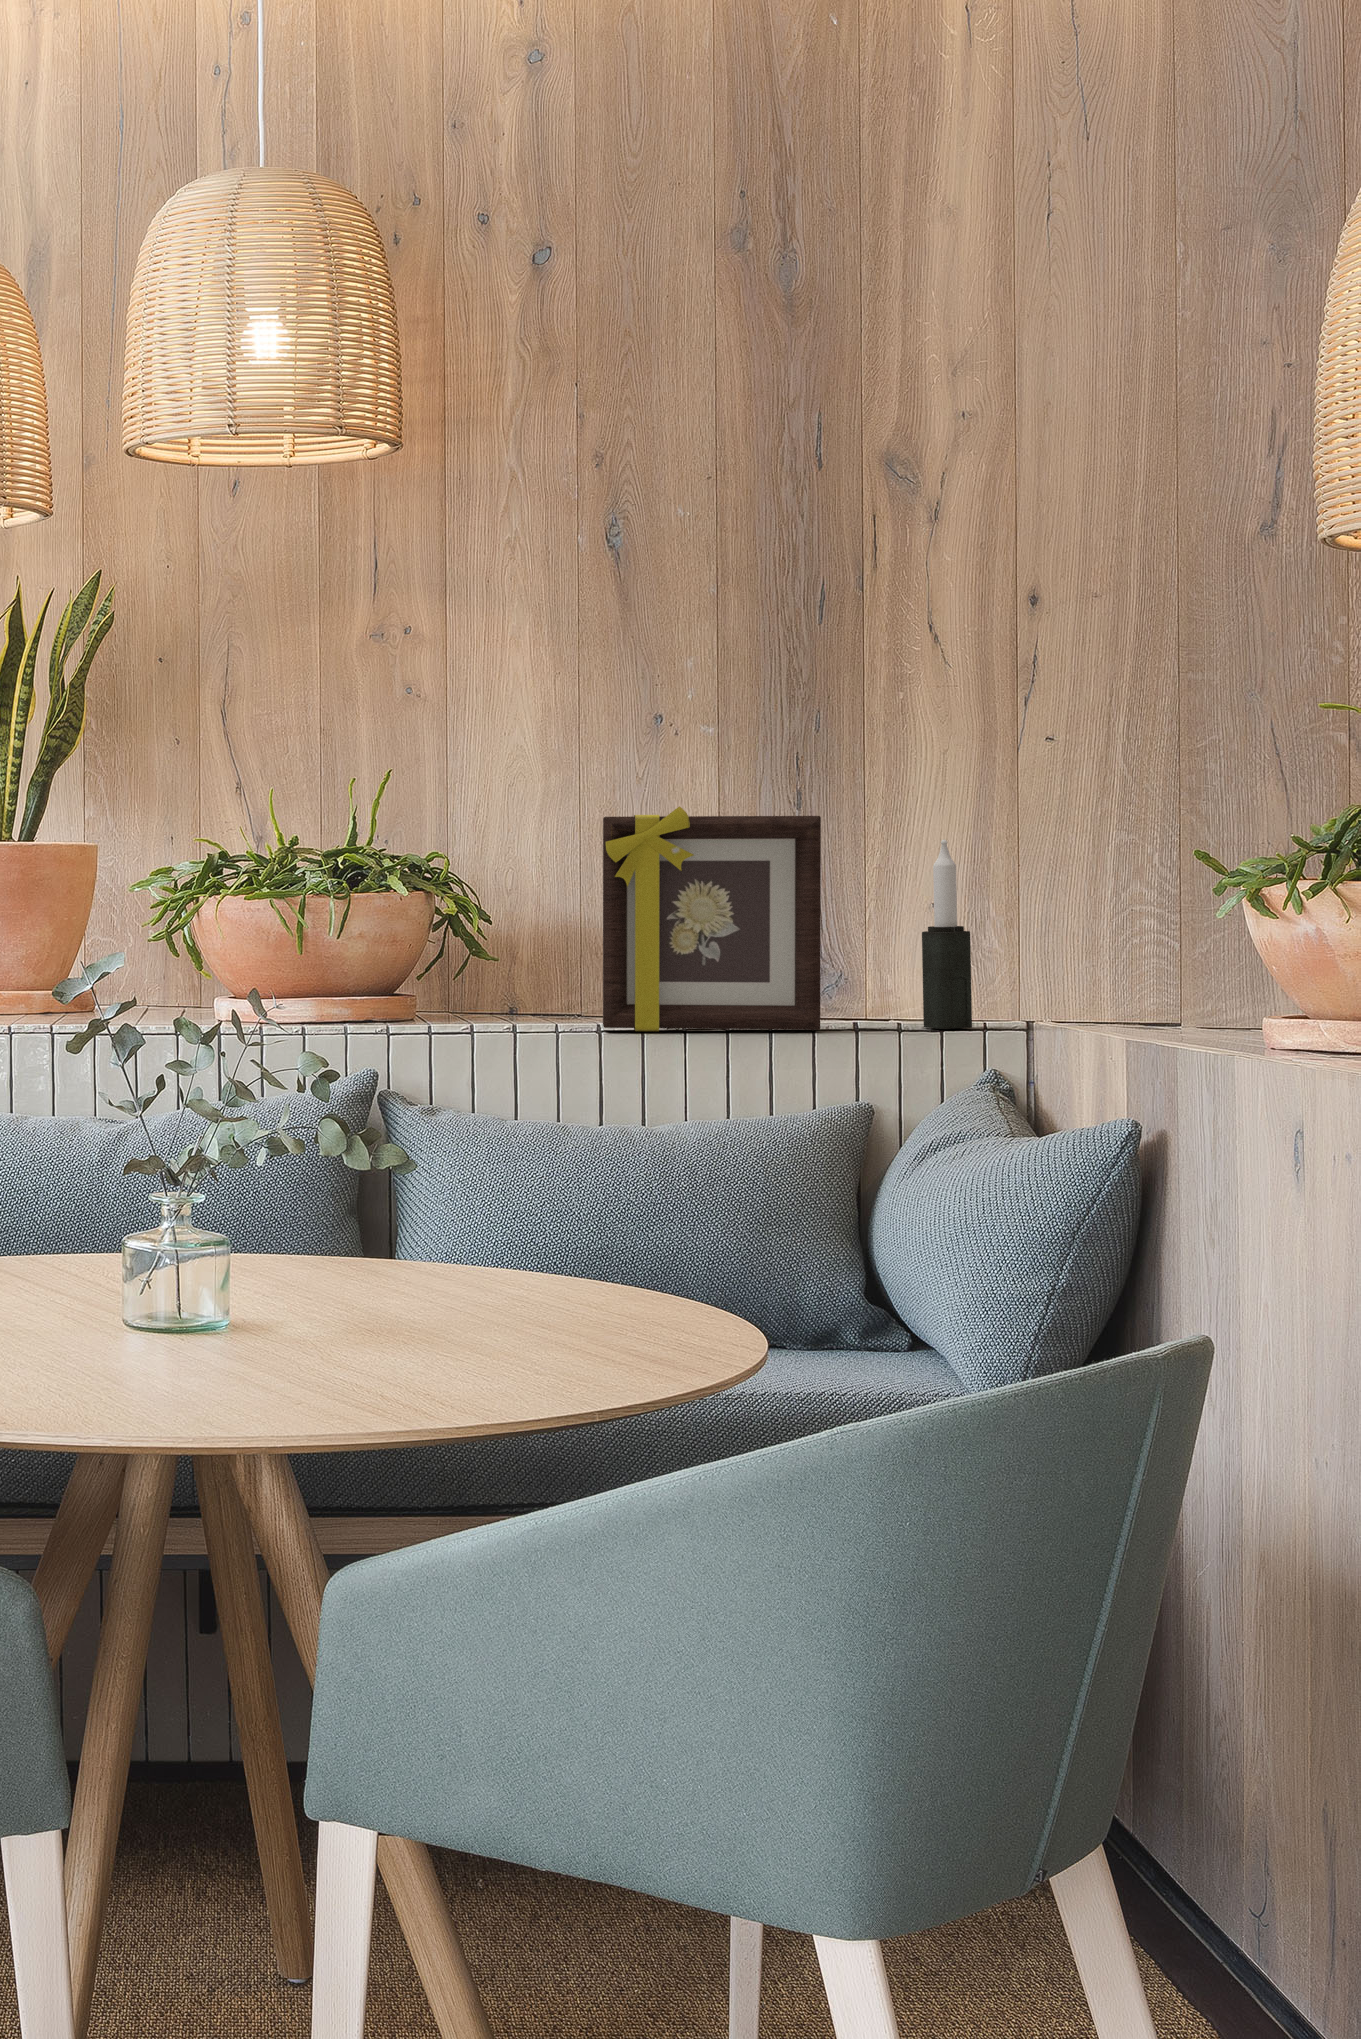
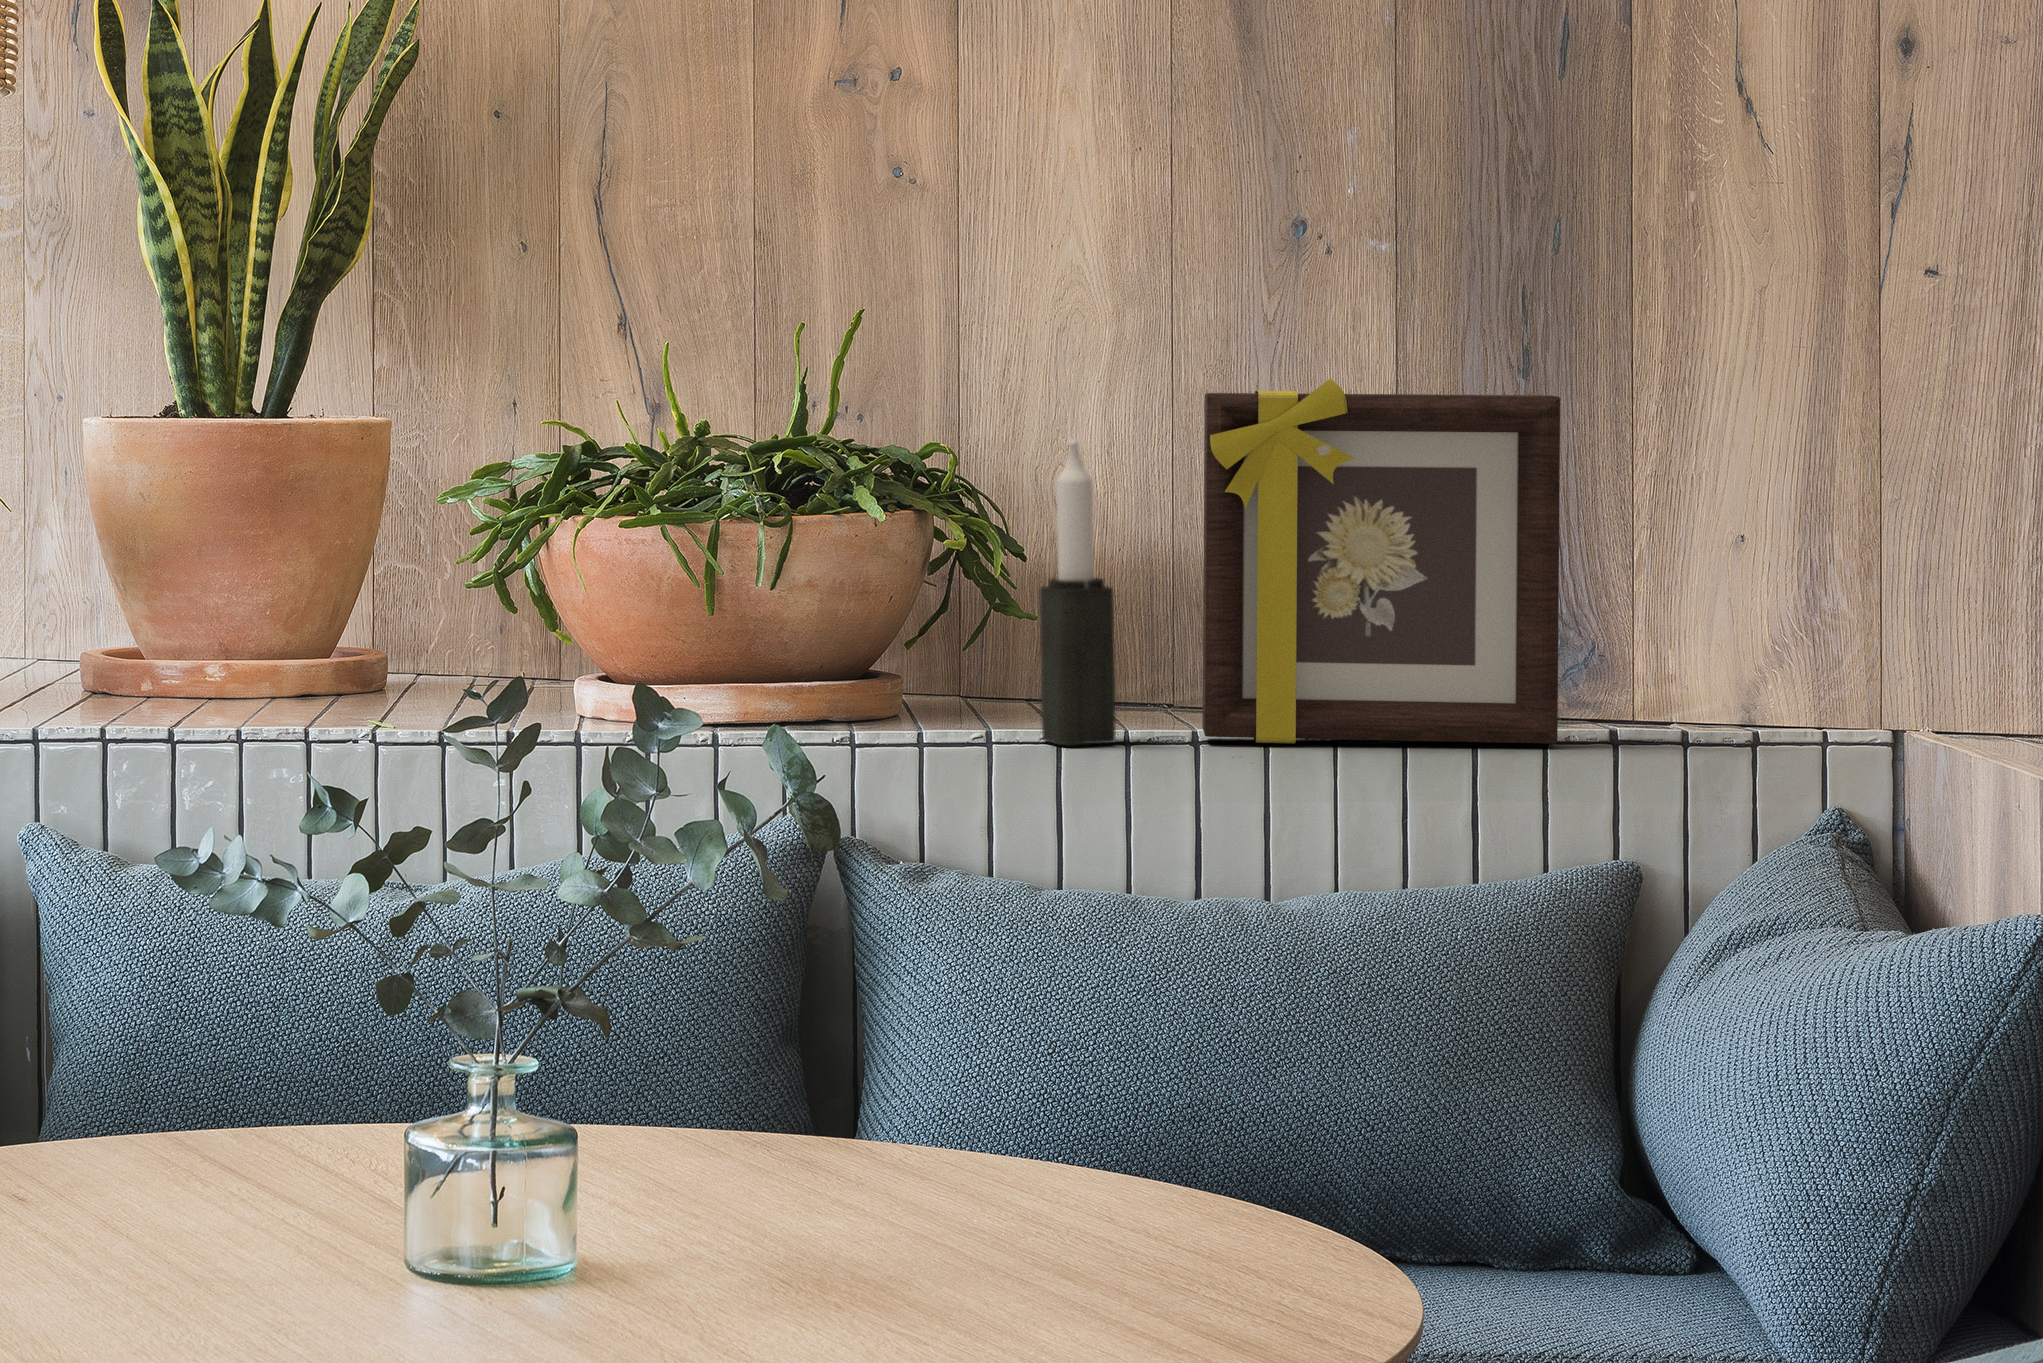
candle: present [922,839,972,1029] -> present [1039,439,1116,746]

